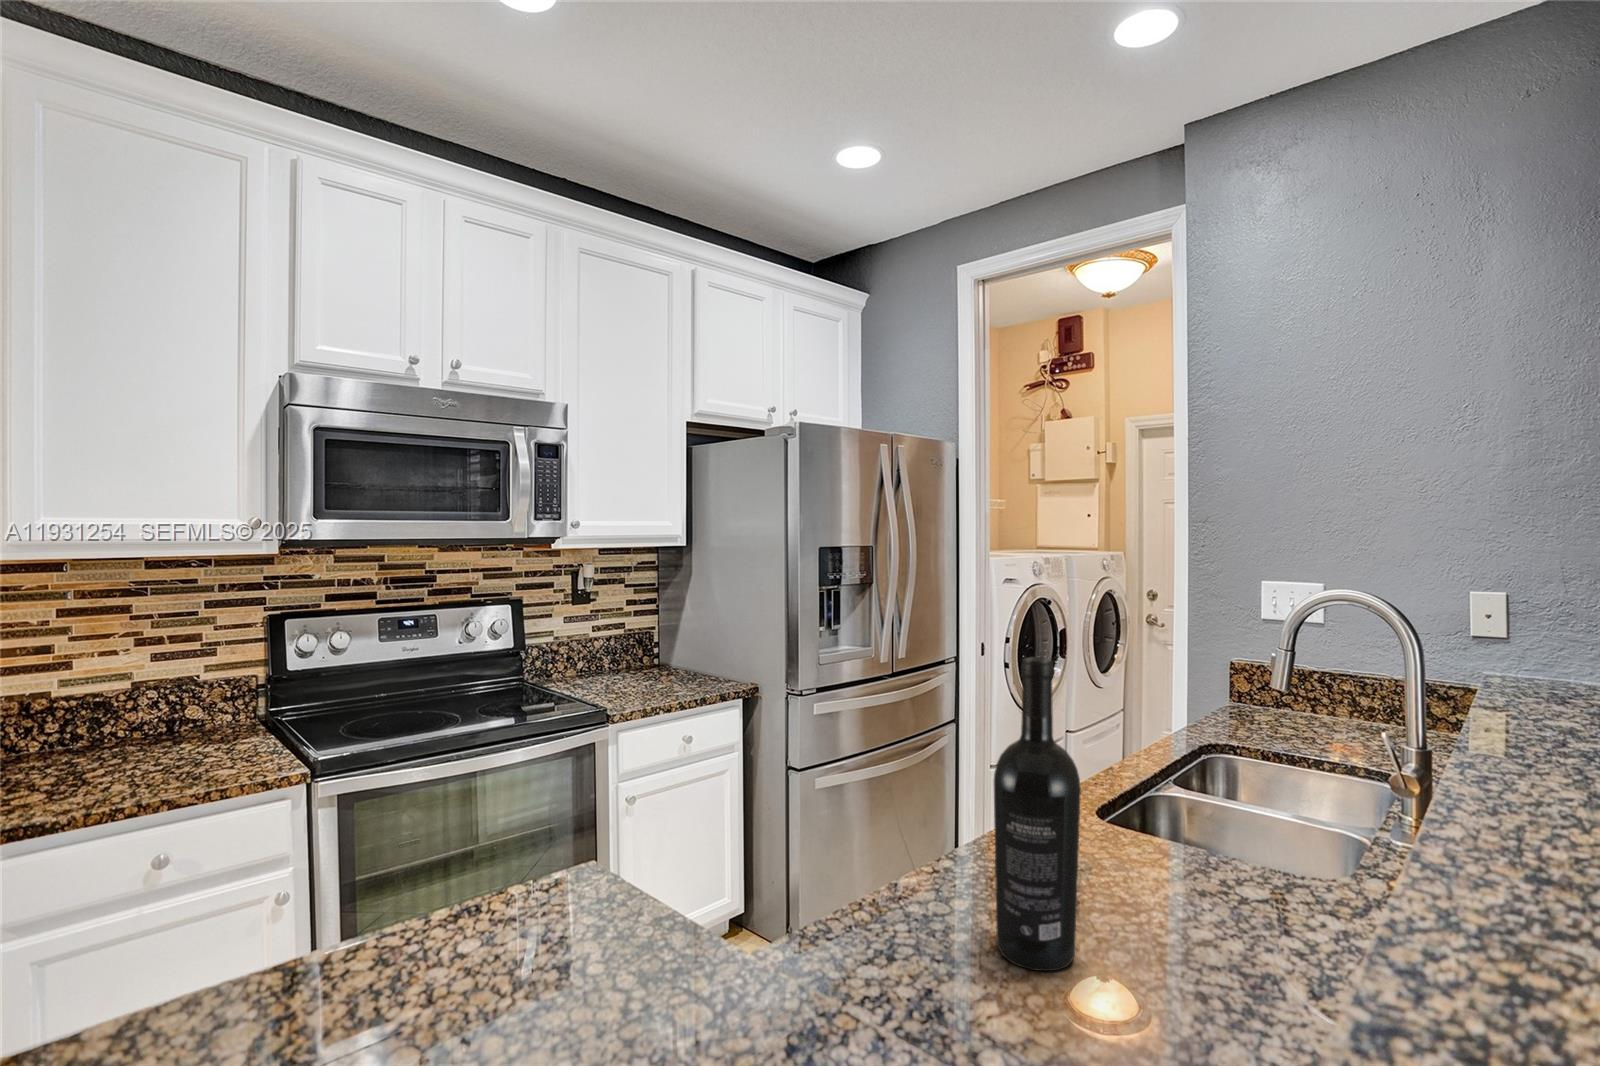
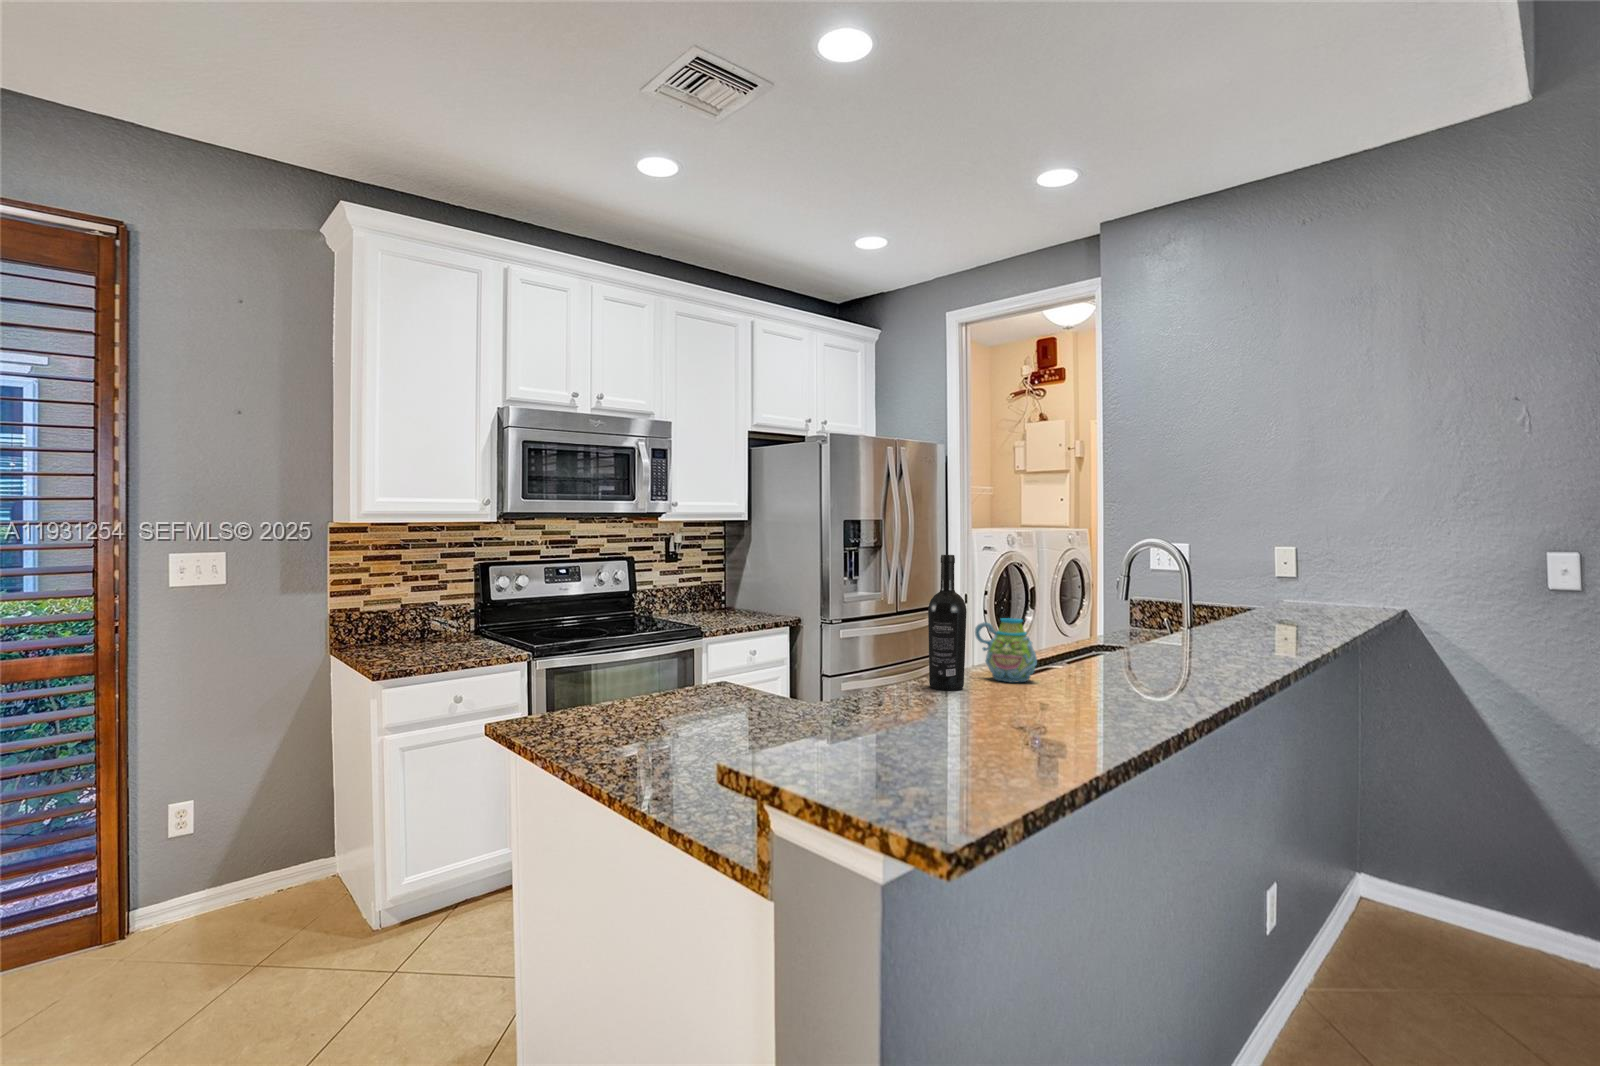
mug: none [1070,769,1206,911] -> present [975,618,1037,682]

